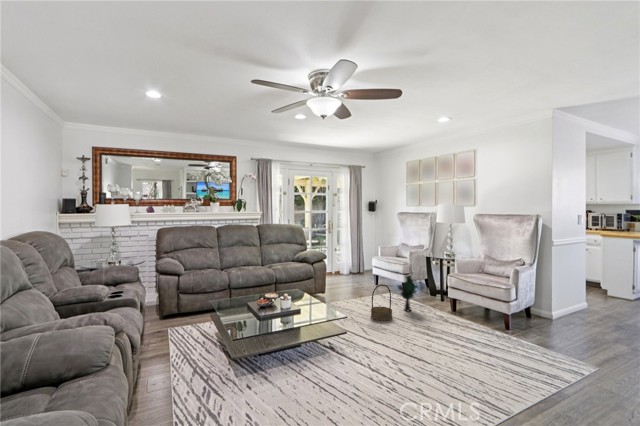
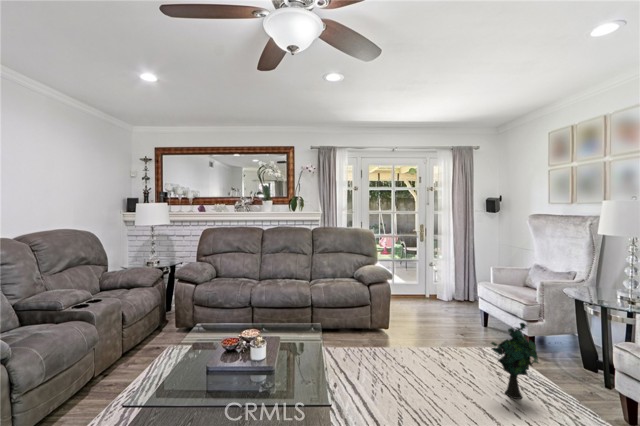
basket: present [371,285,392,321] -> none [428,340,470,412]

